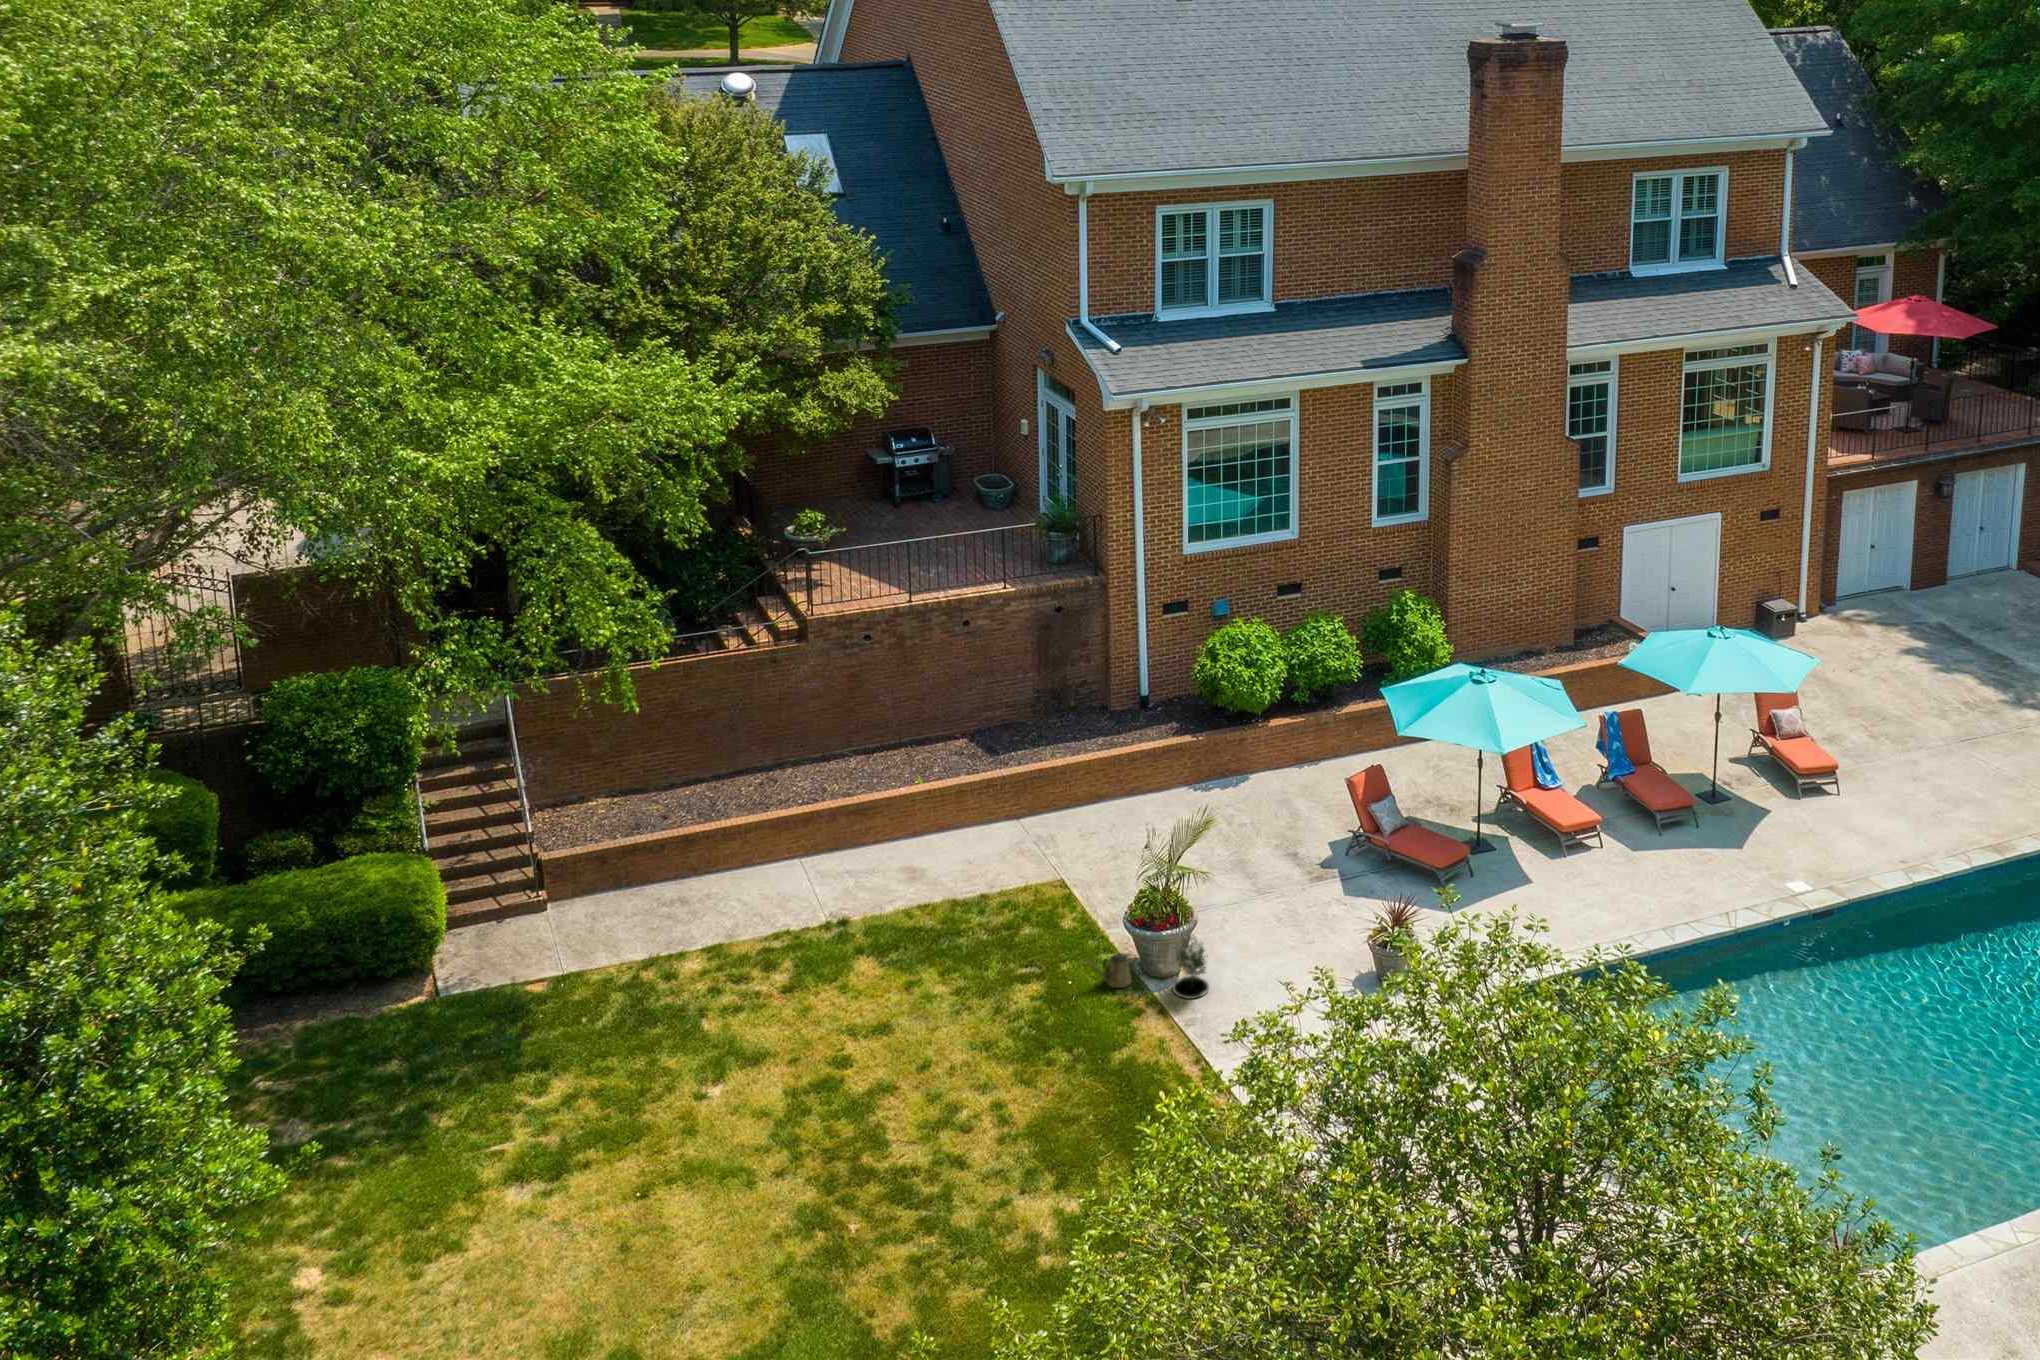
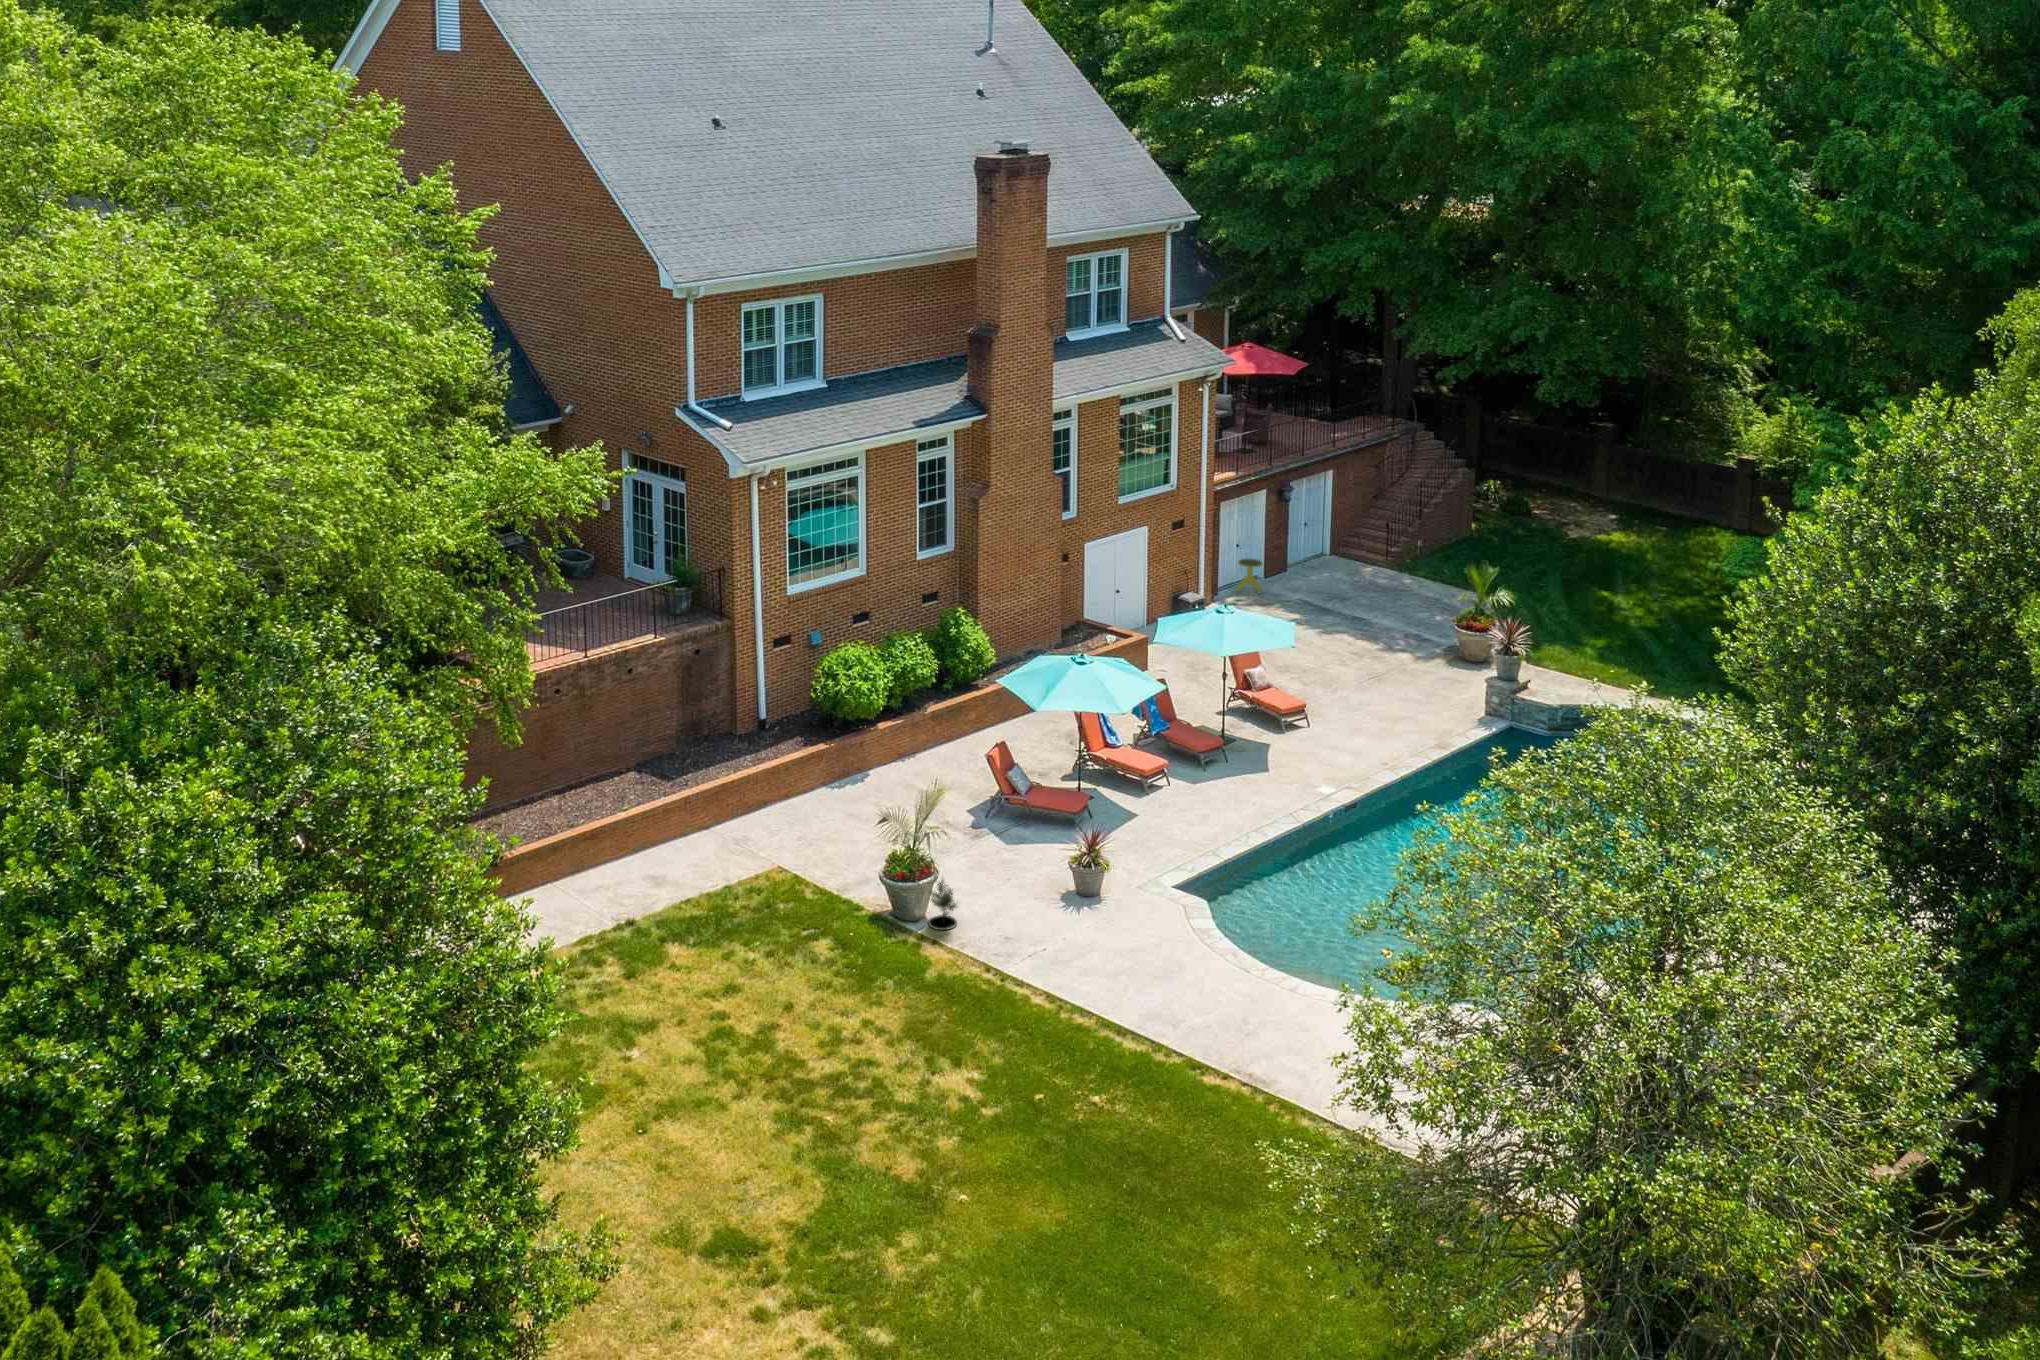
side table: none [1865,566,1900,618] -> present [1237,559,1262,592]
watering can: present [1090,953,1136,988] -> none [864,905,896,934]

